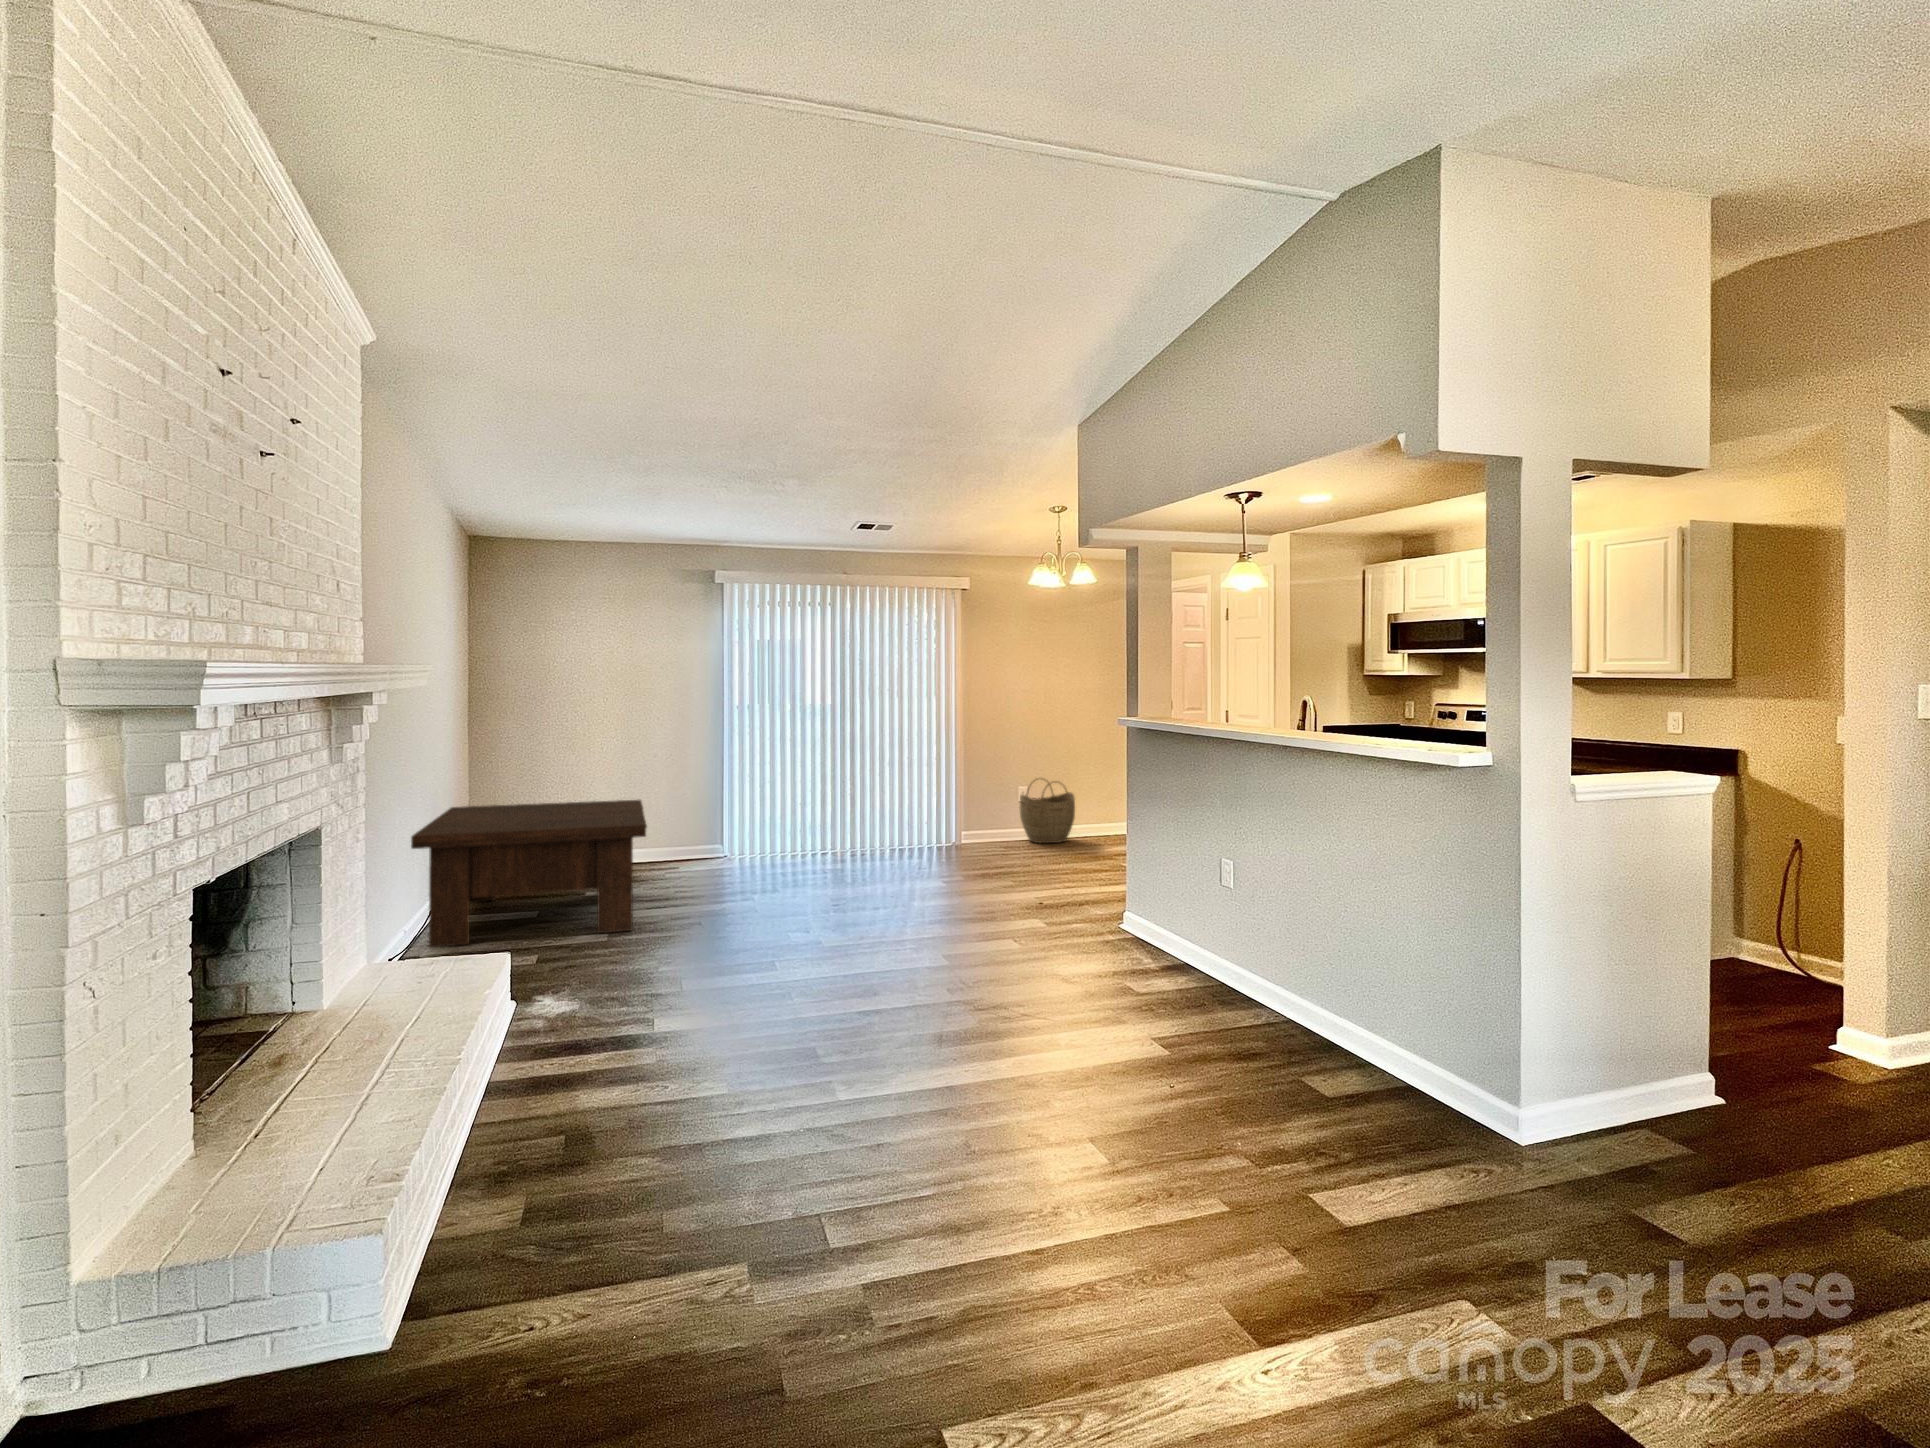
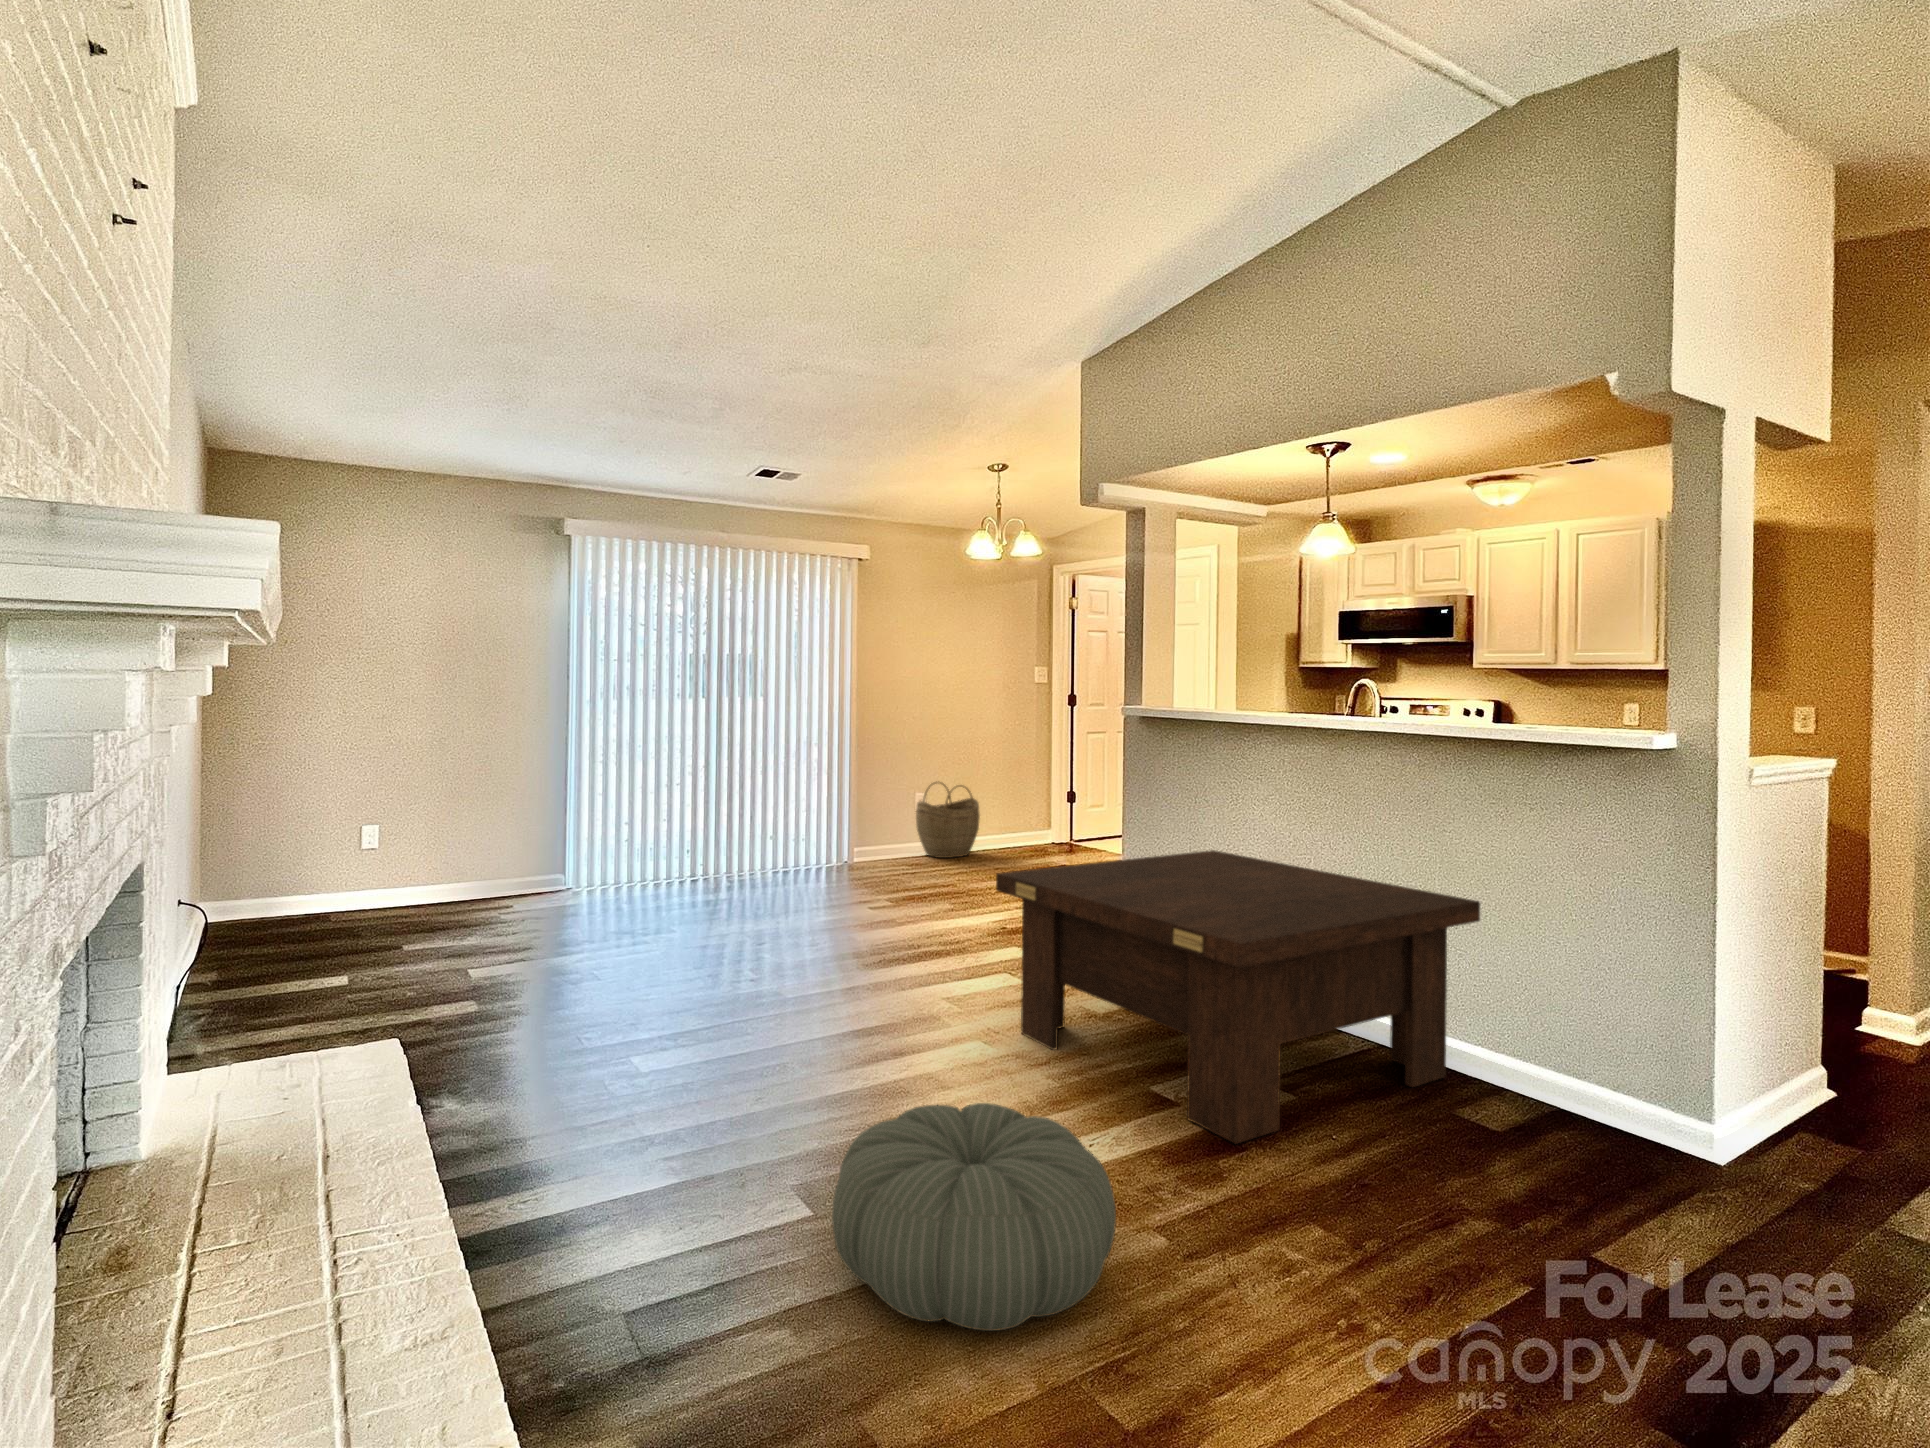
coffee table: present [411,800,647,947] -> present [996,850,1480,1144]
pouf: none [706,1021,911,1173] -> present [832,1103,1116,1331]

